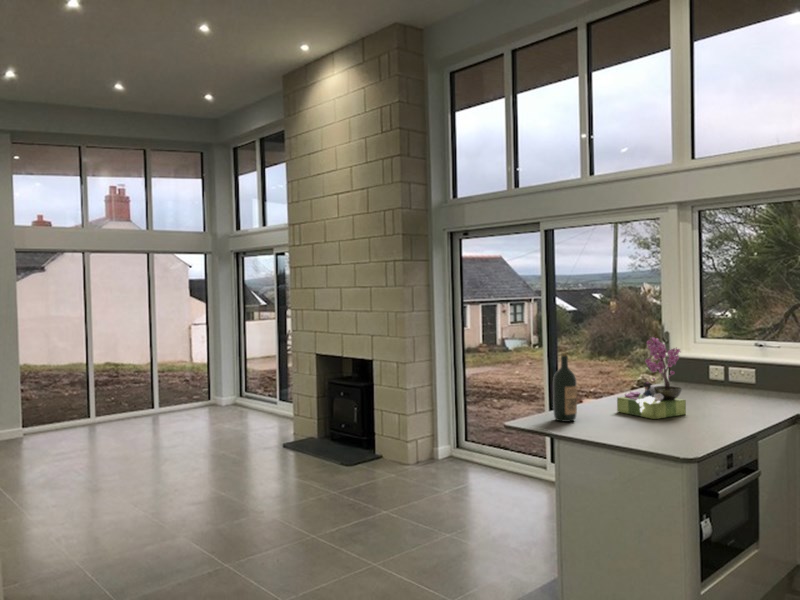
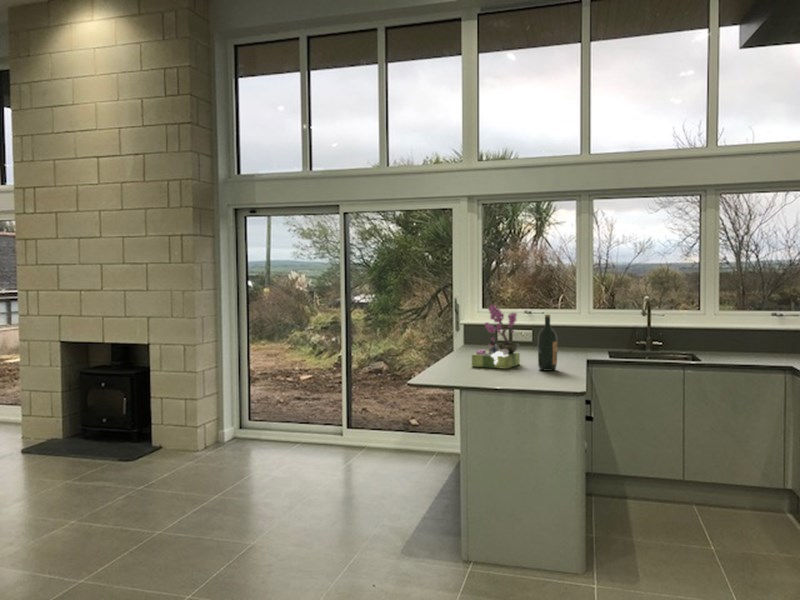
wine bottle: present [553,353,577,422] -> present [538,315,557,371]

